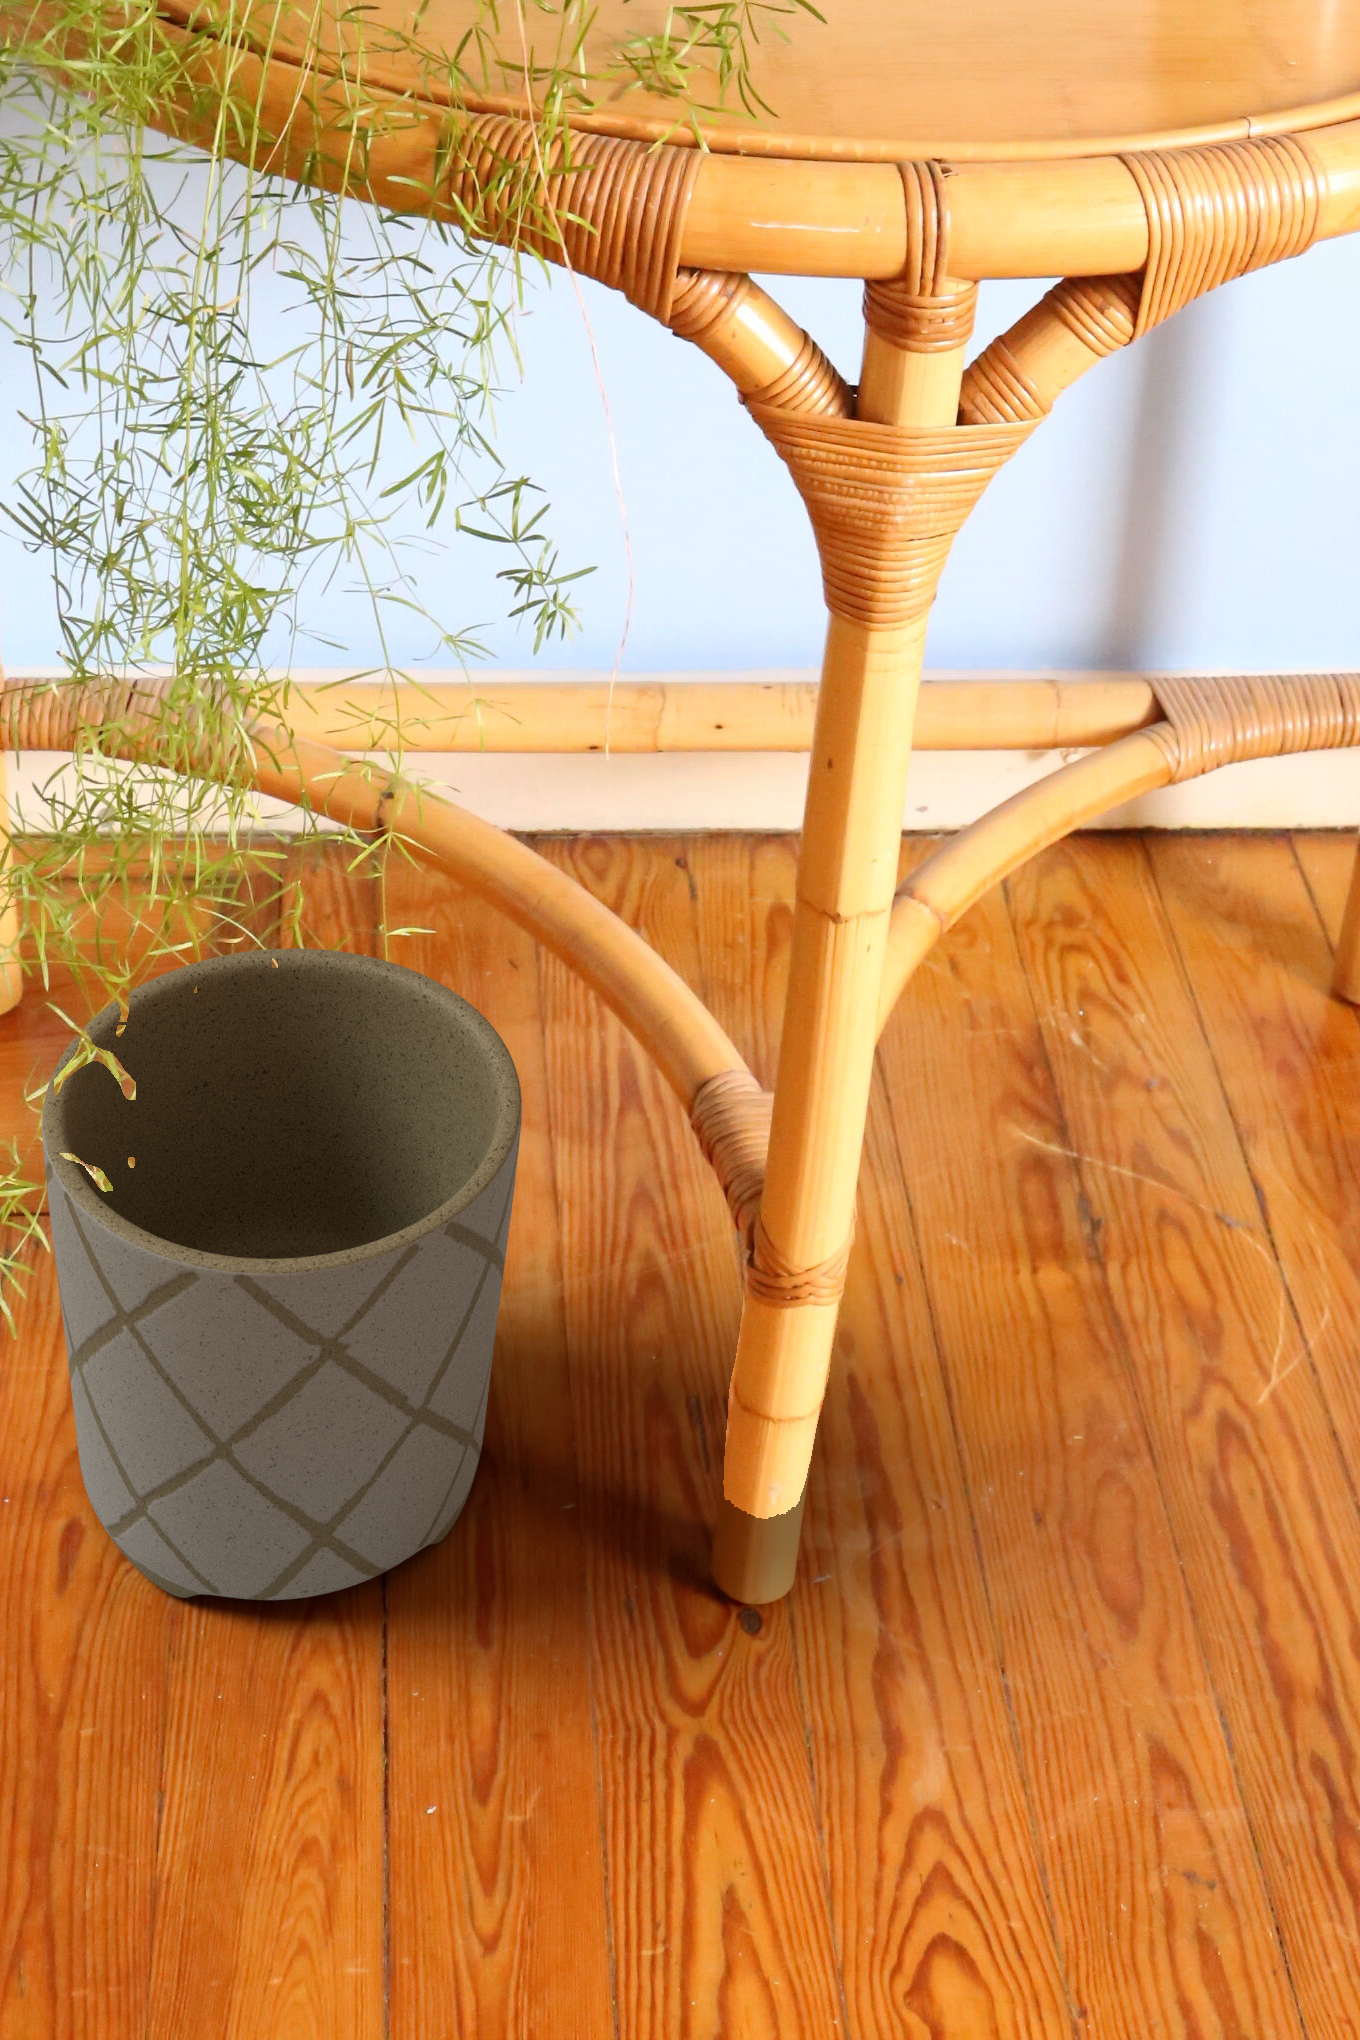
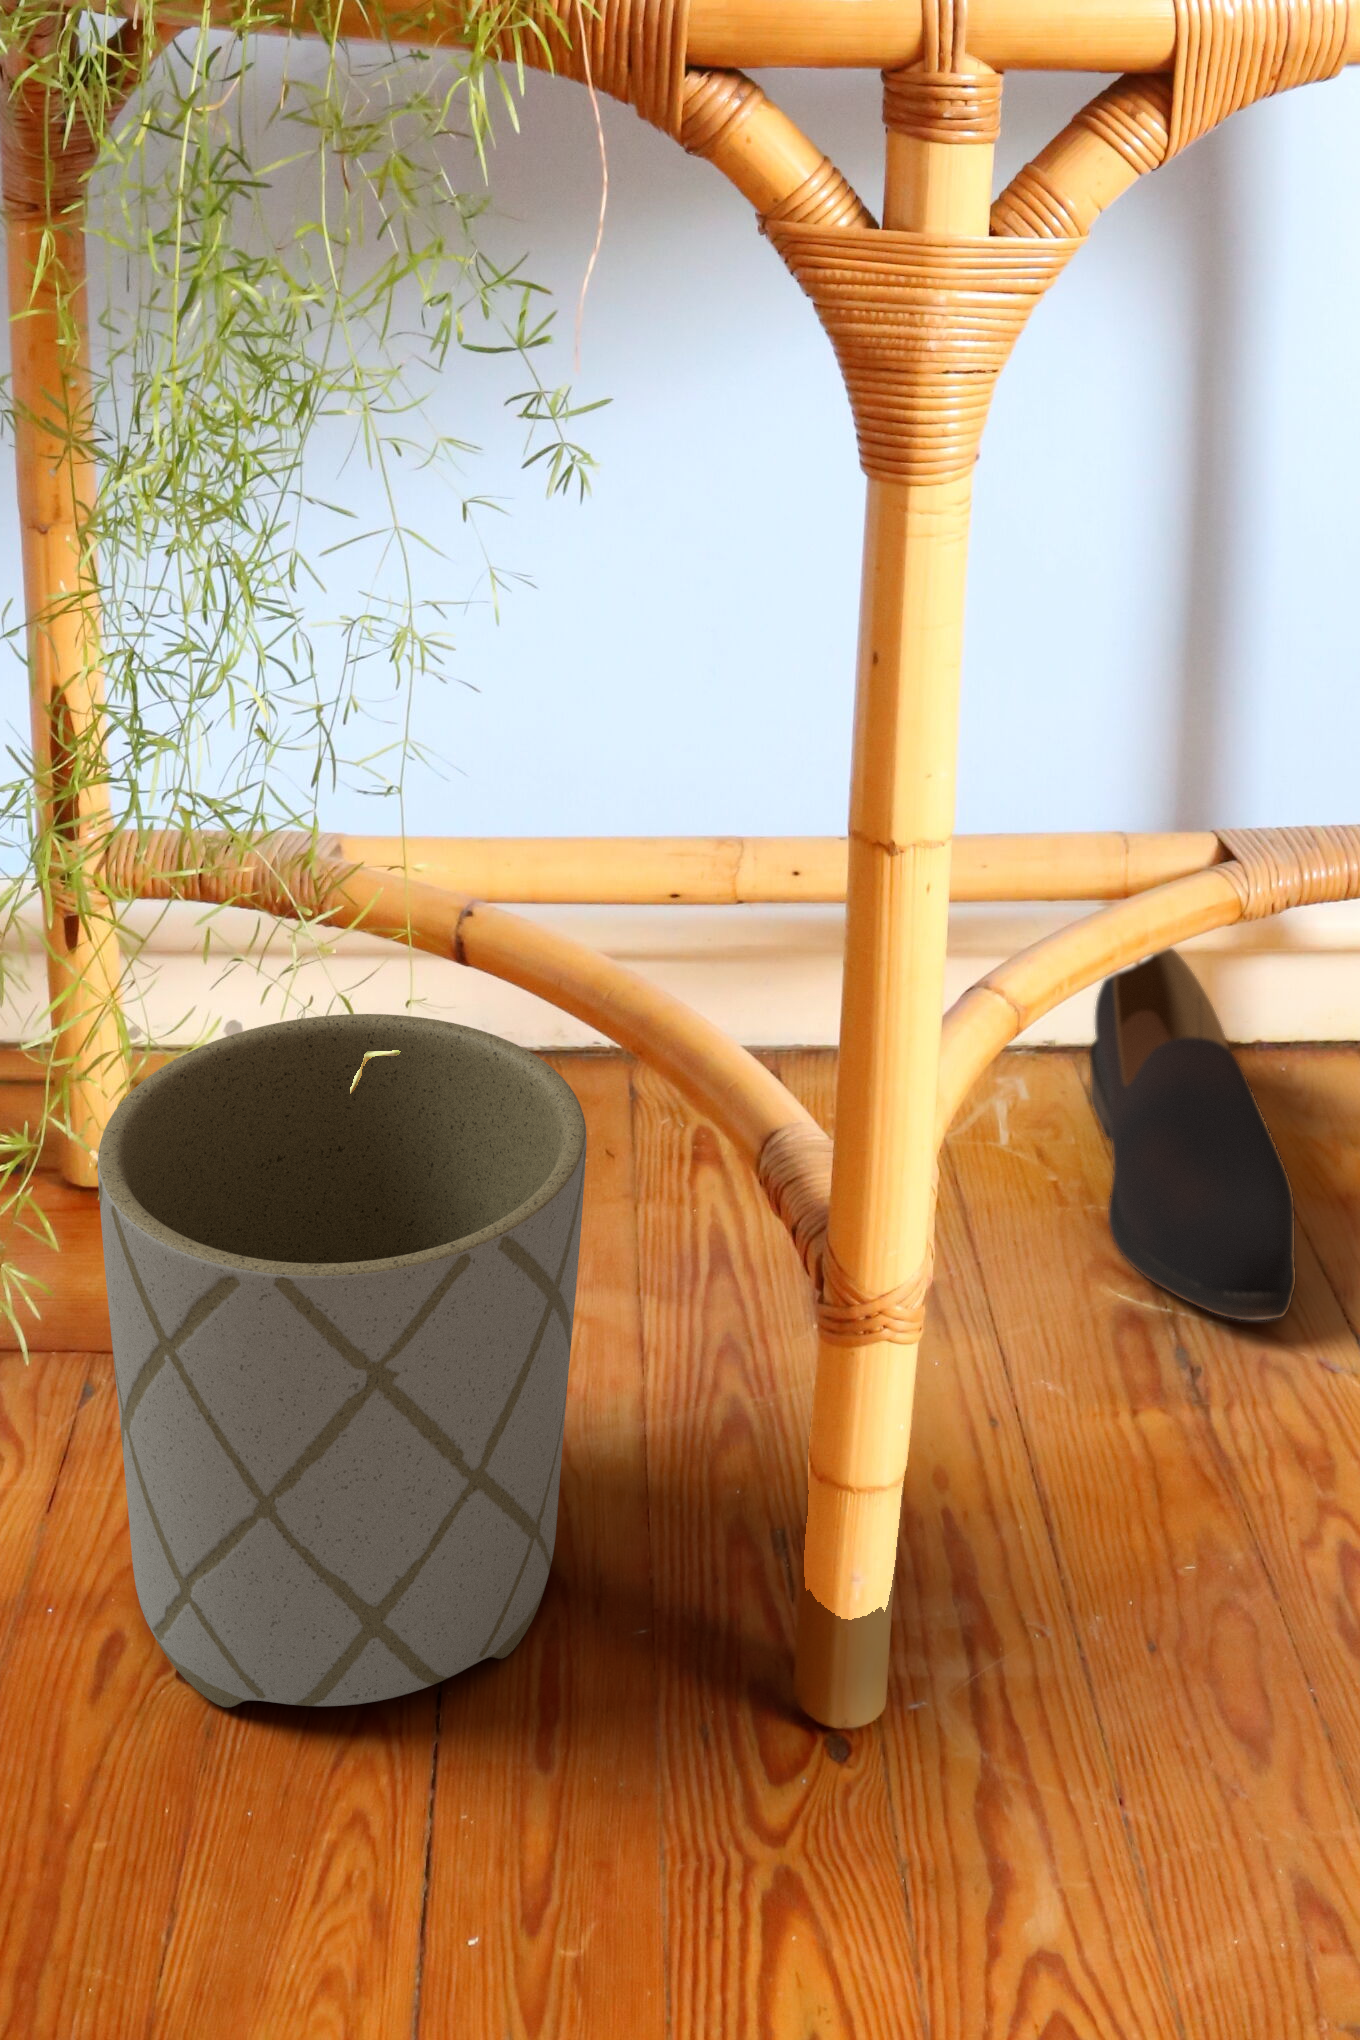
shoe: none [1010,749,1208,1173] -> present [1089,948,1296,1320]

